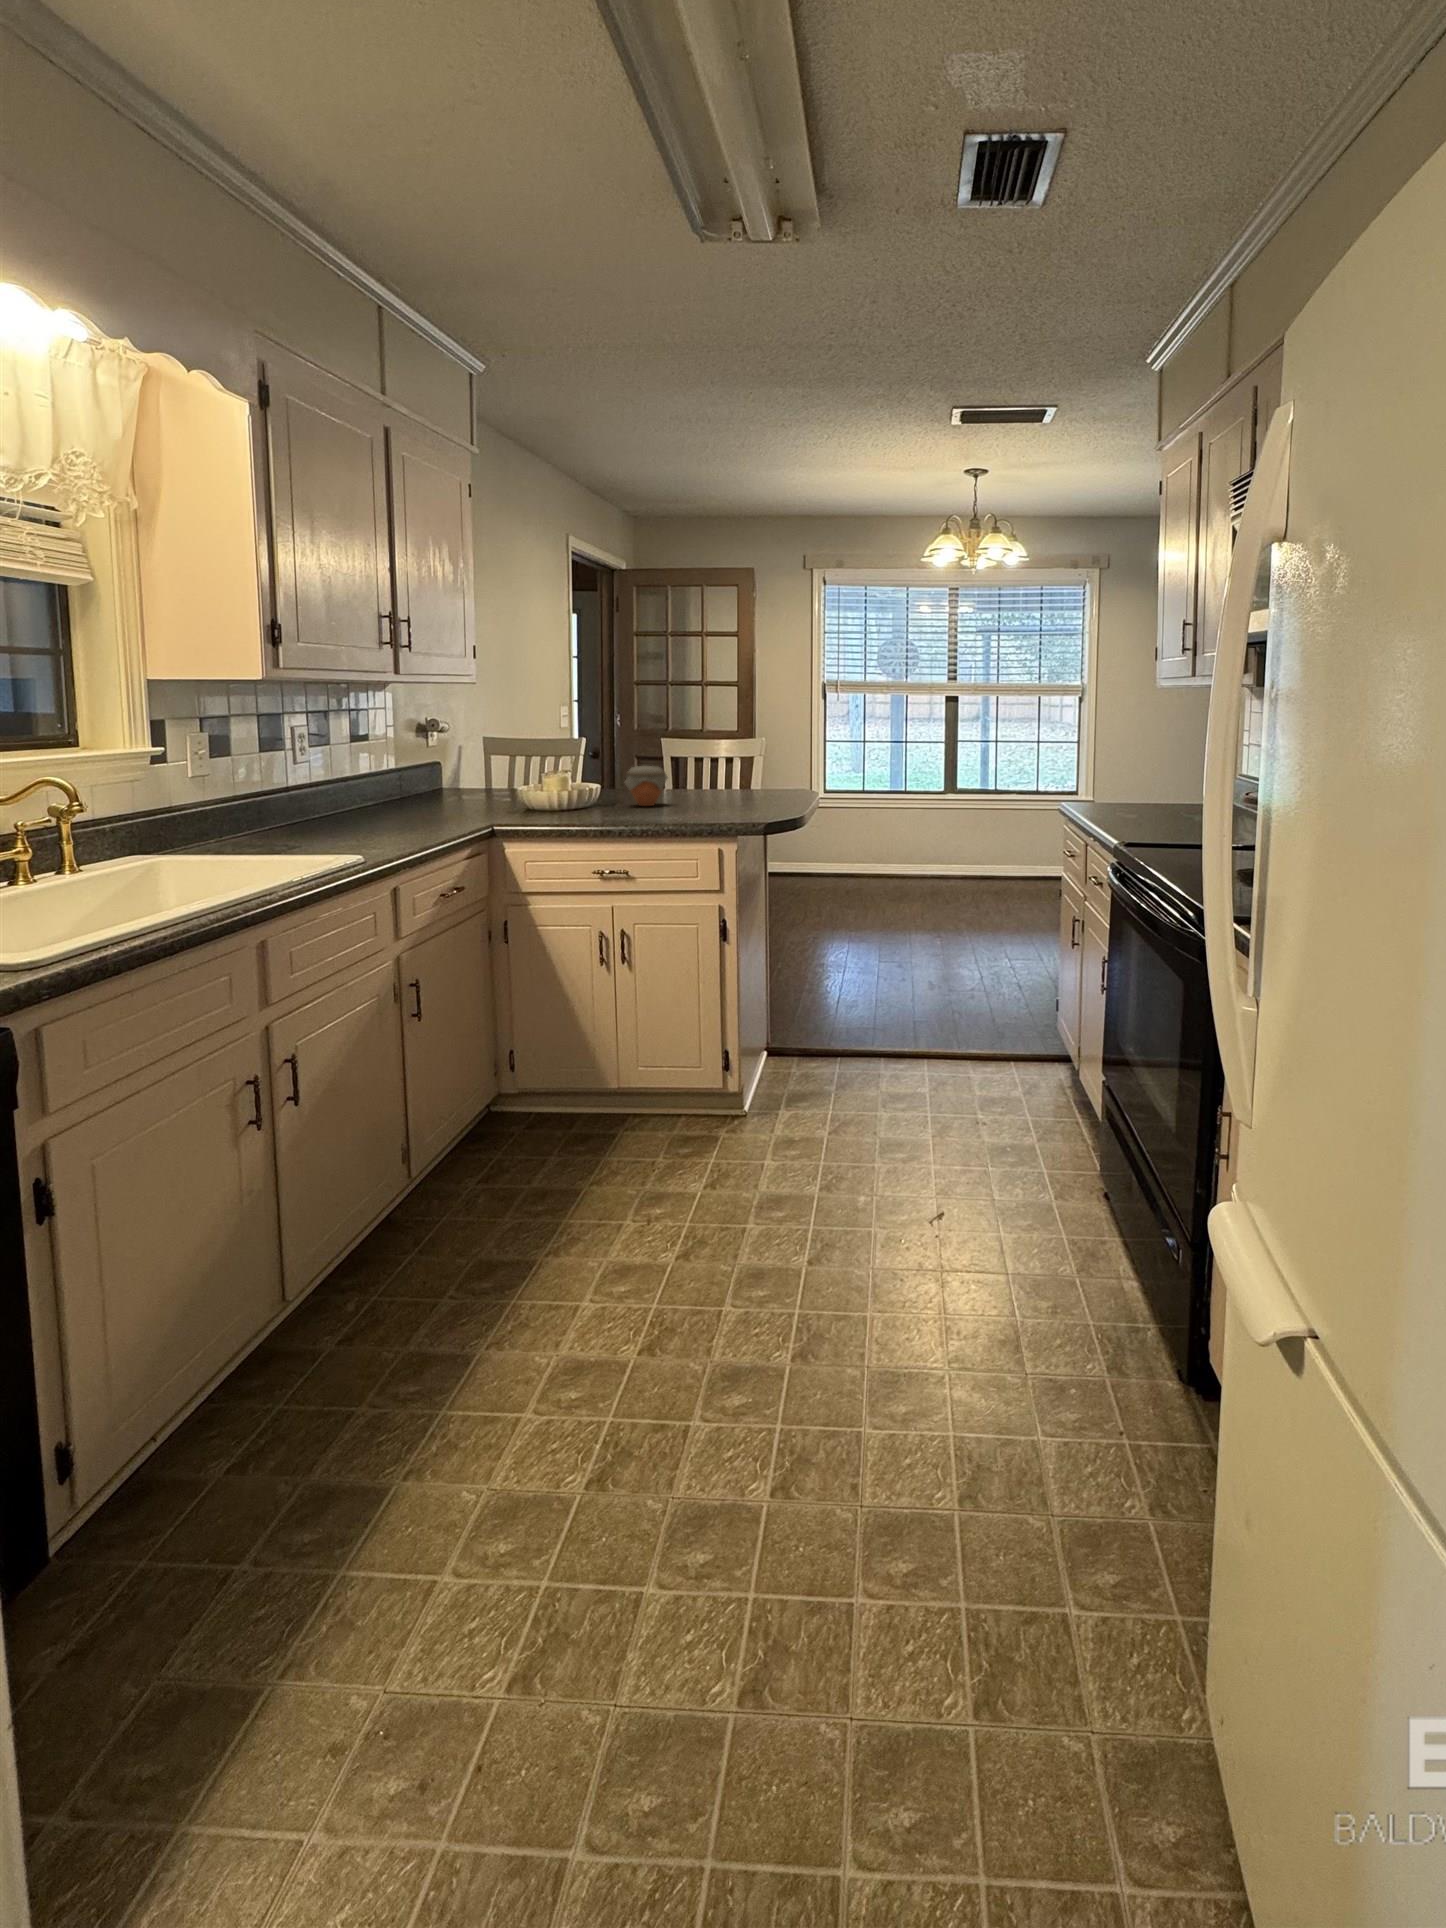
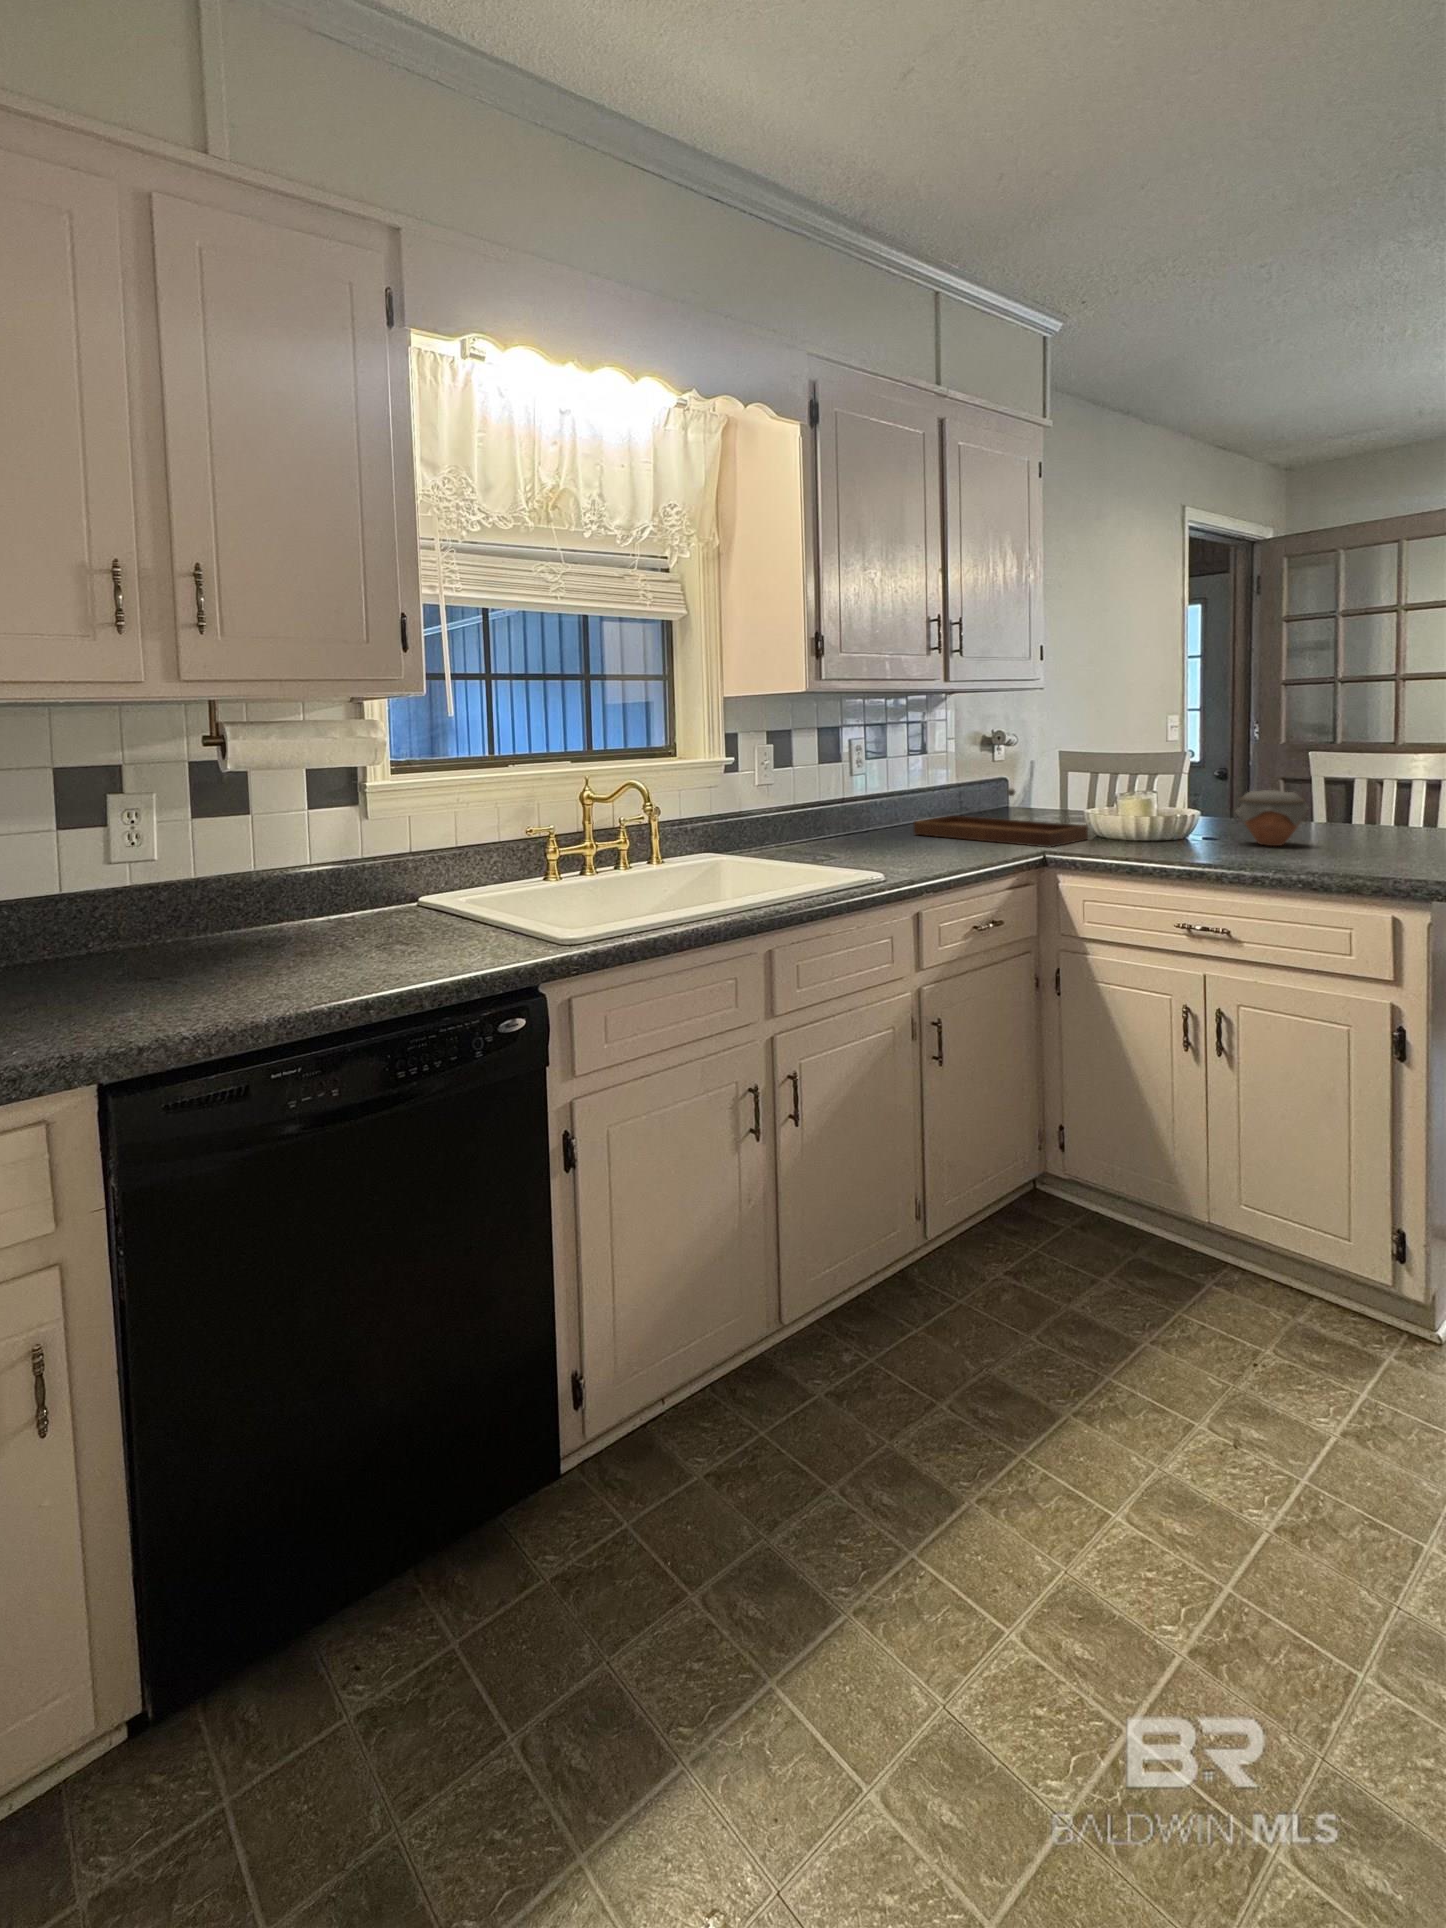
tray: none [365,771,522,820] -> present [914,788,1088,847]

